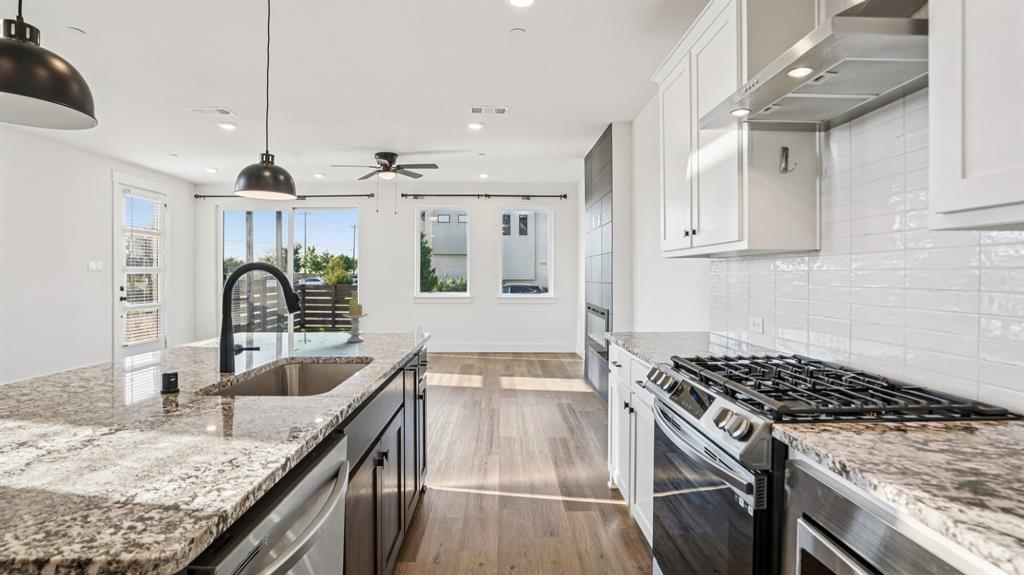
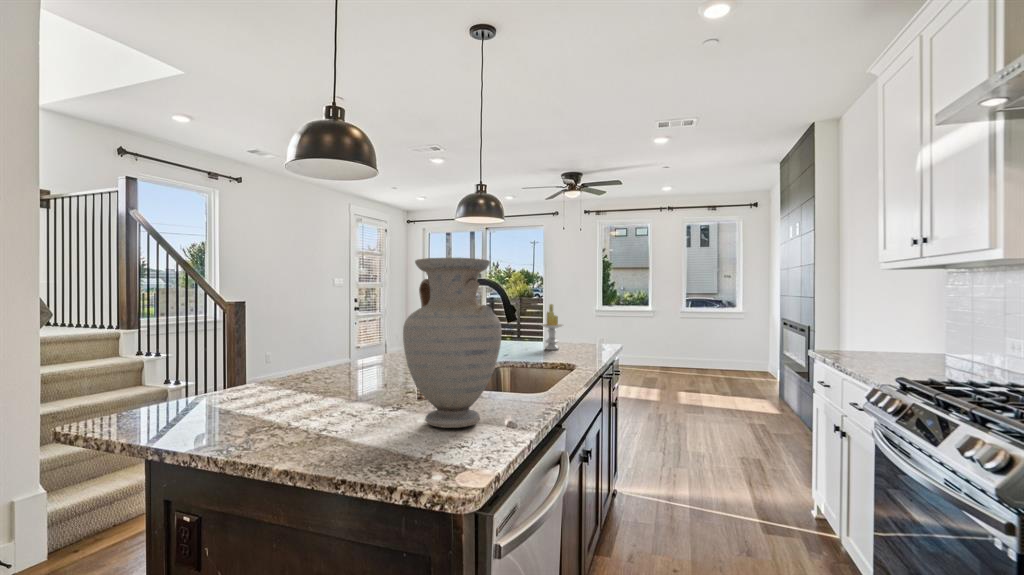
vase: none [98,228,253,456] -> present [403,258,502,428]

